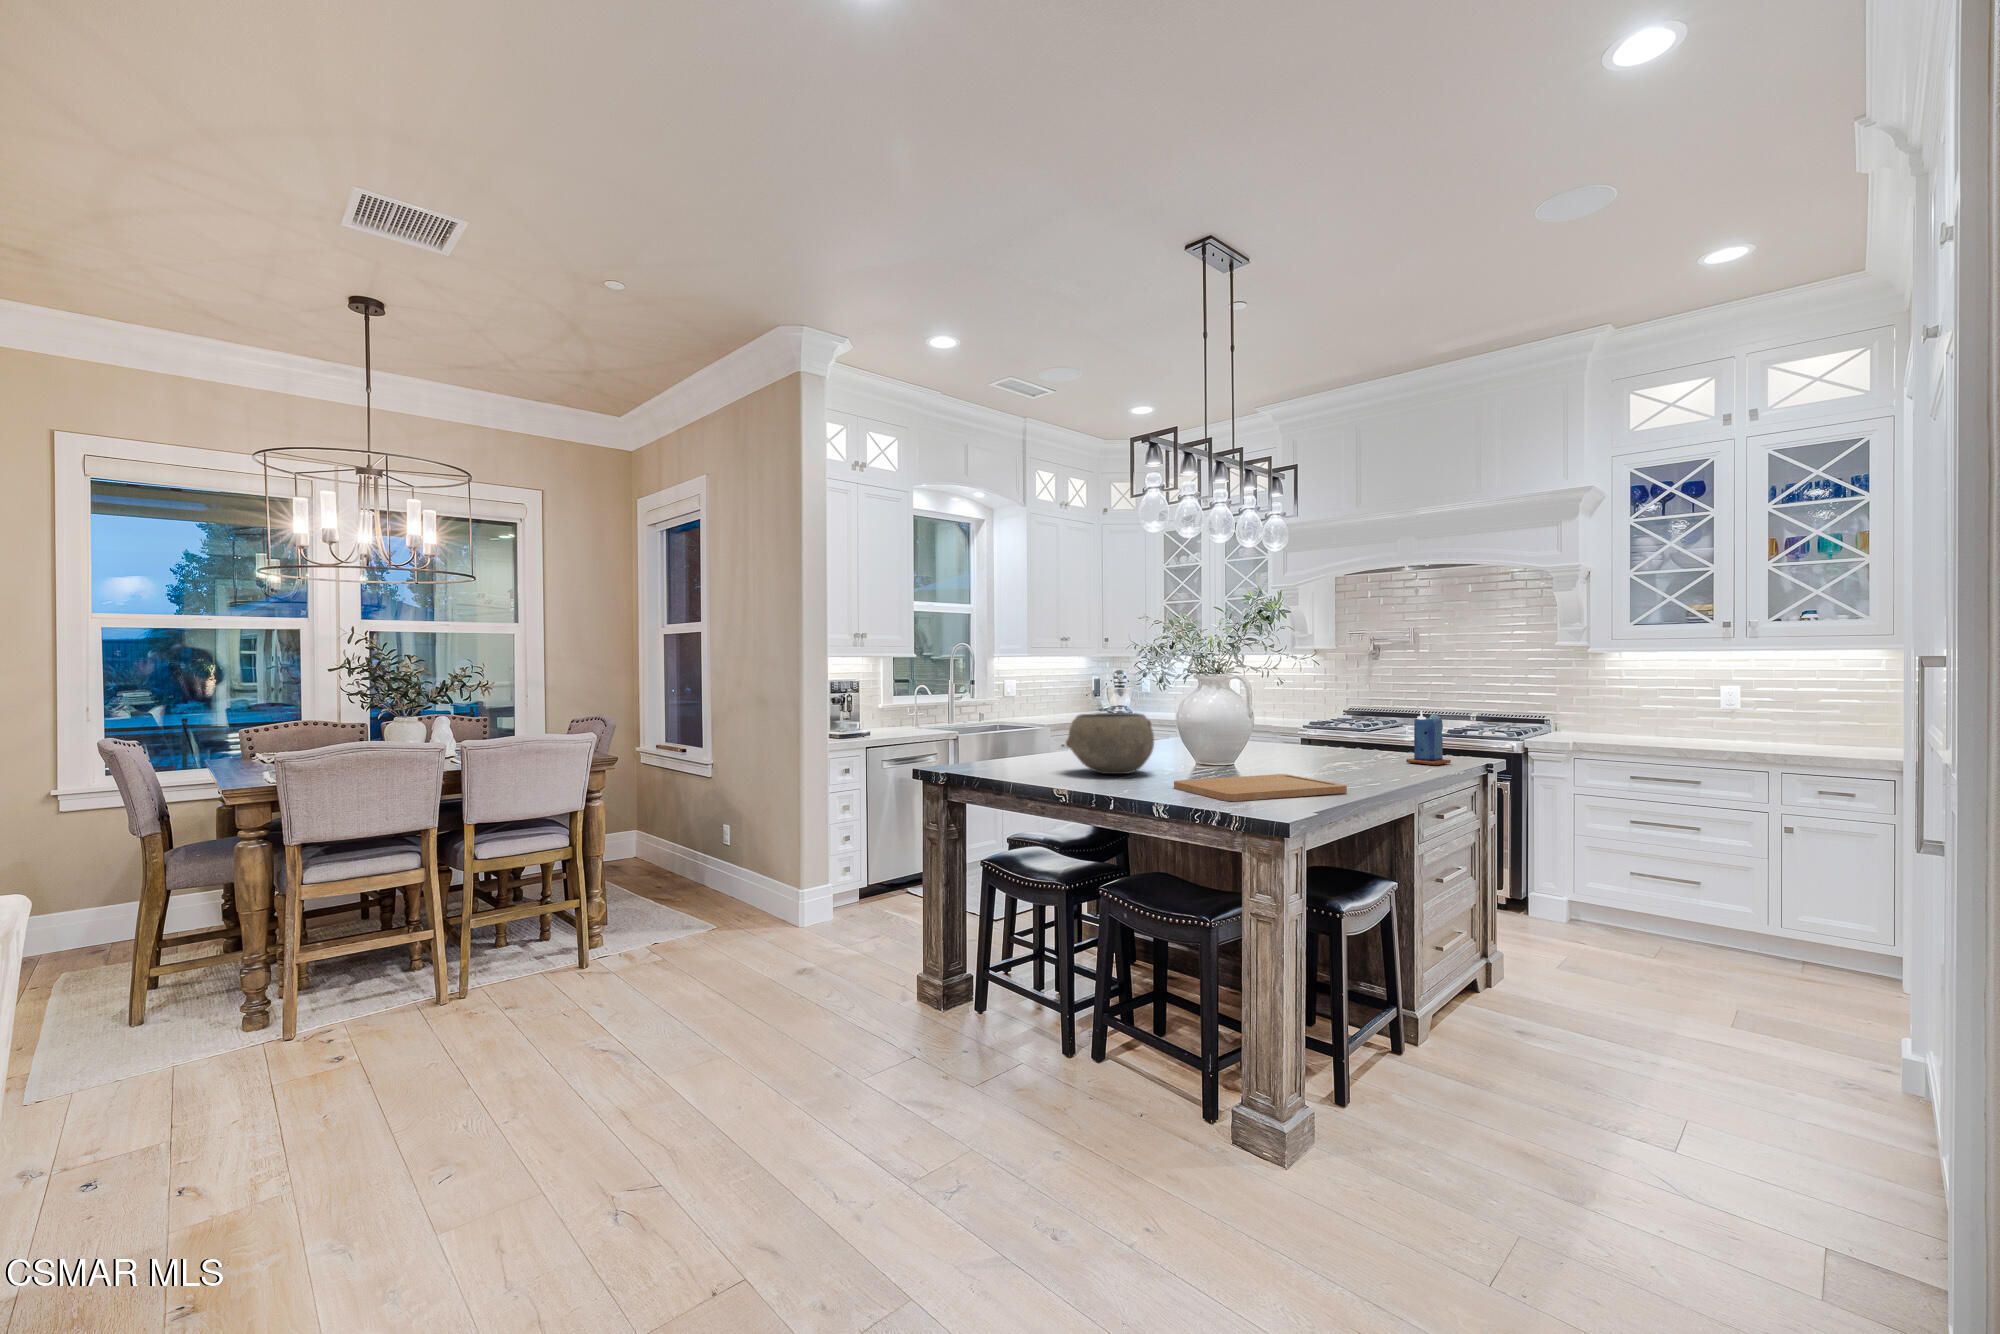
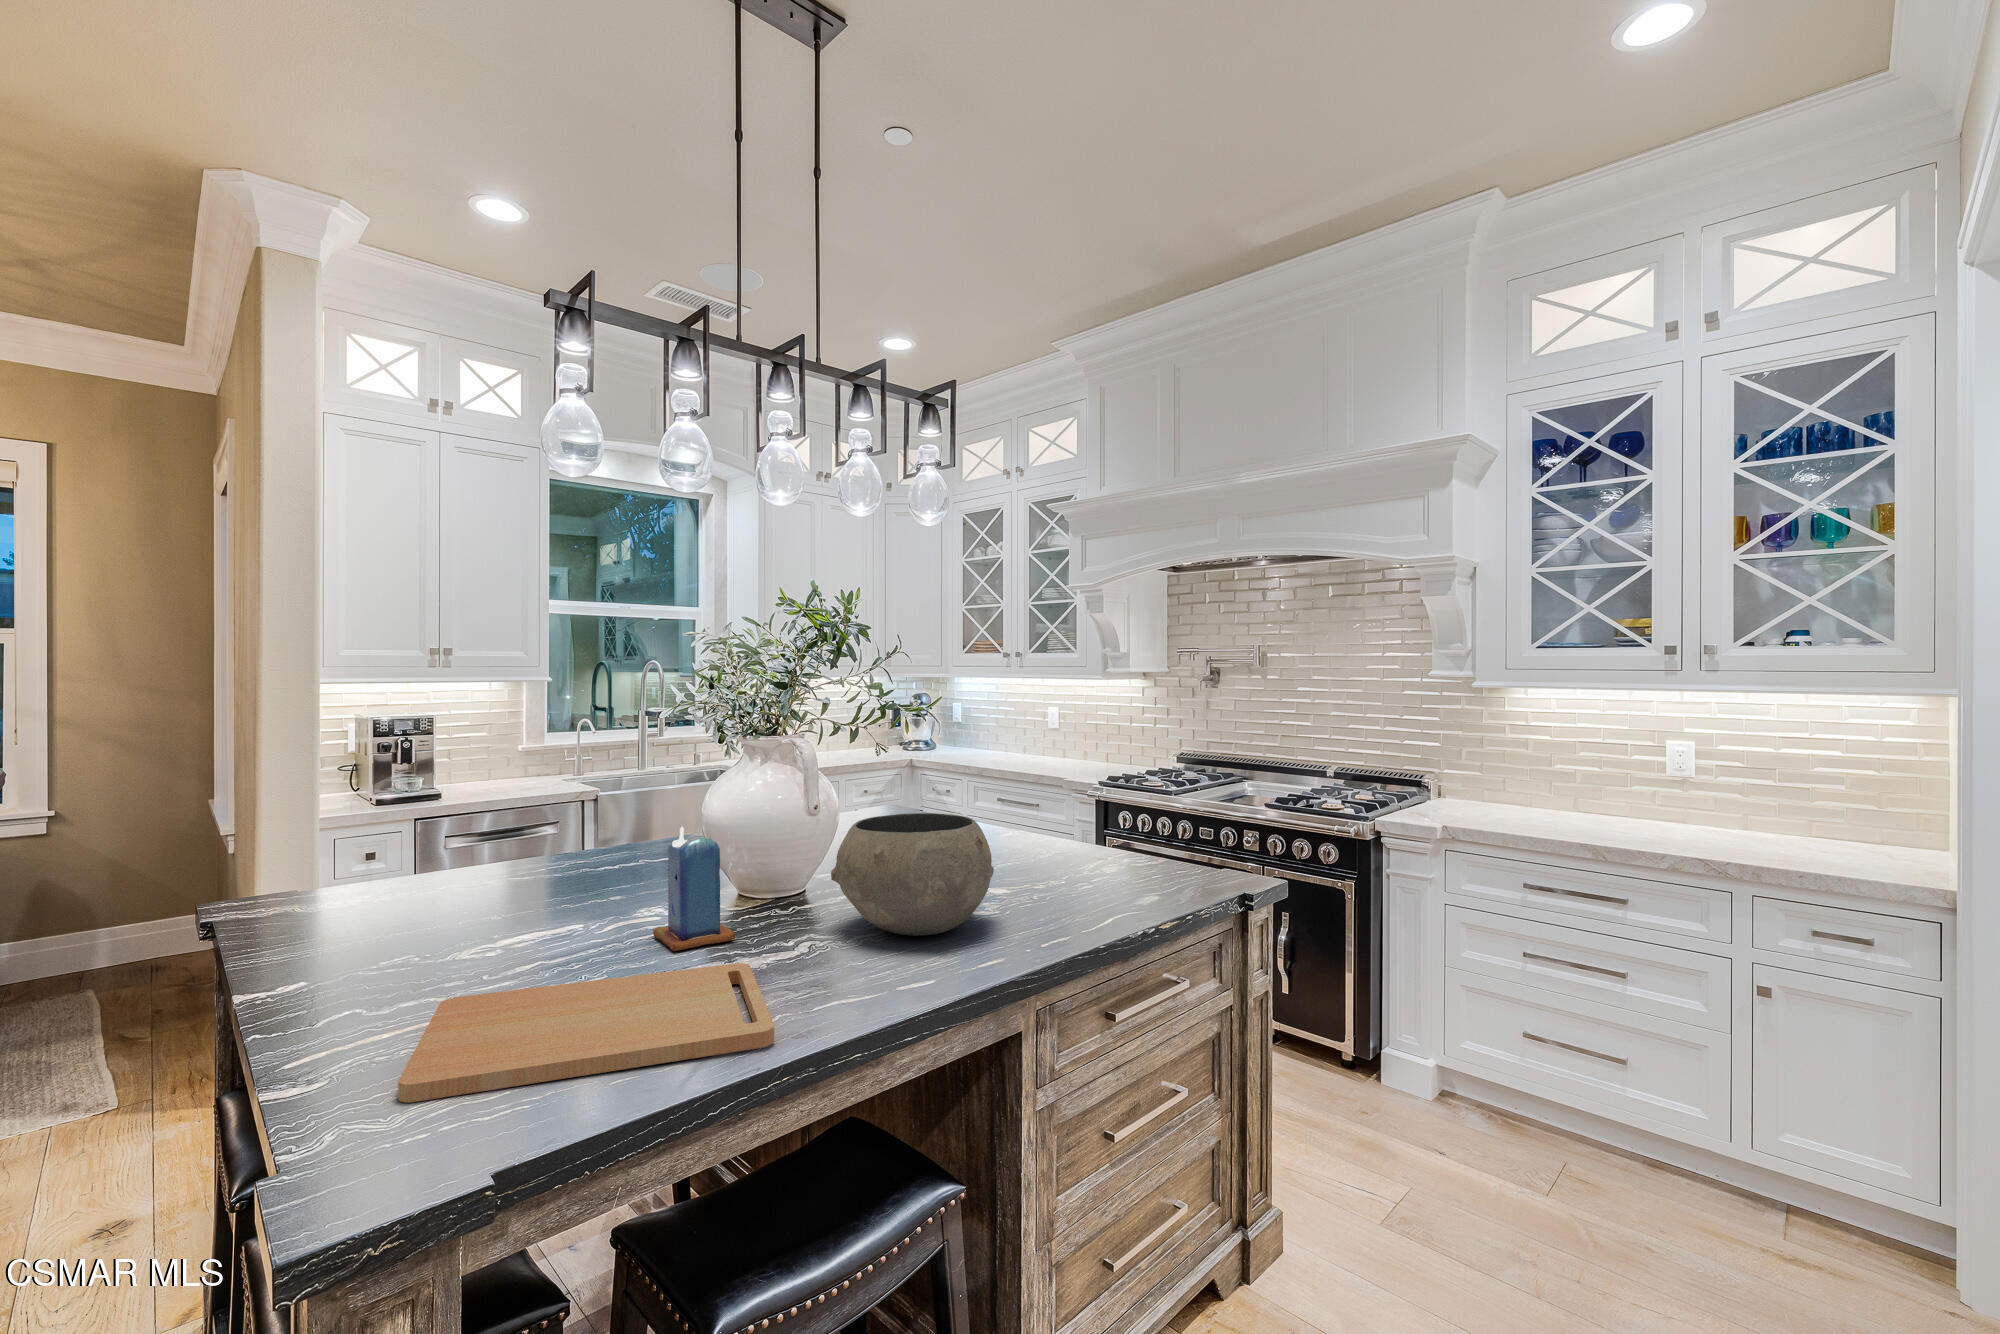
candle: present [1406,711,1451,765] -> present [653,827,735,951]
ceramic bowl: present [1066,713,1154,774] -> present [831,813,994,936]

